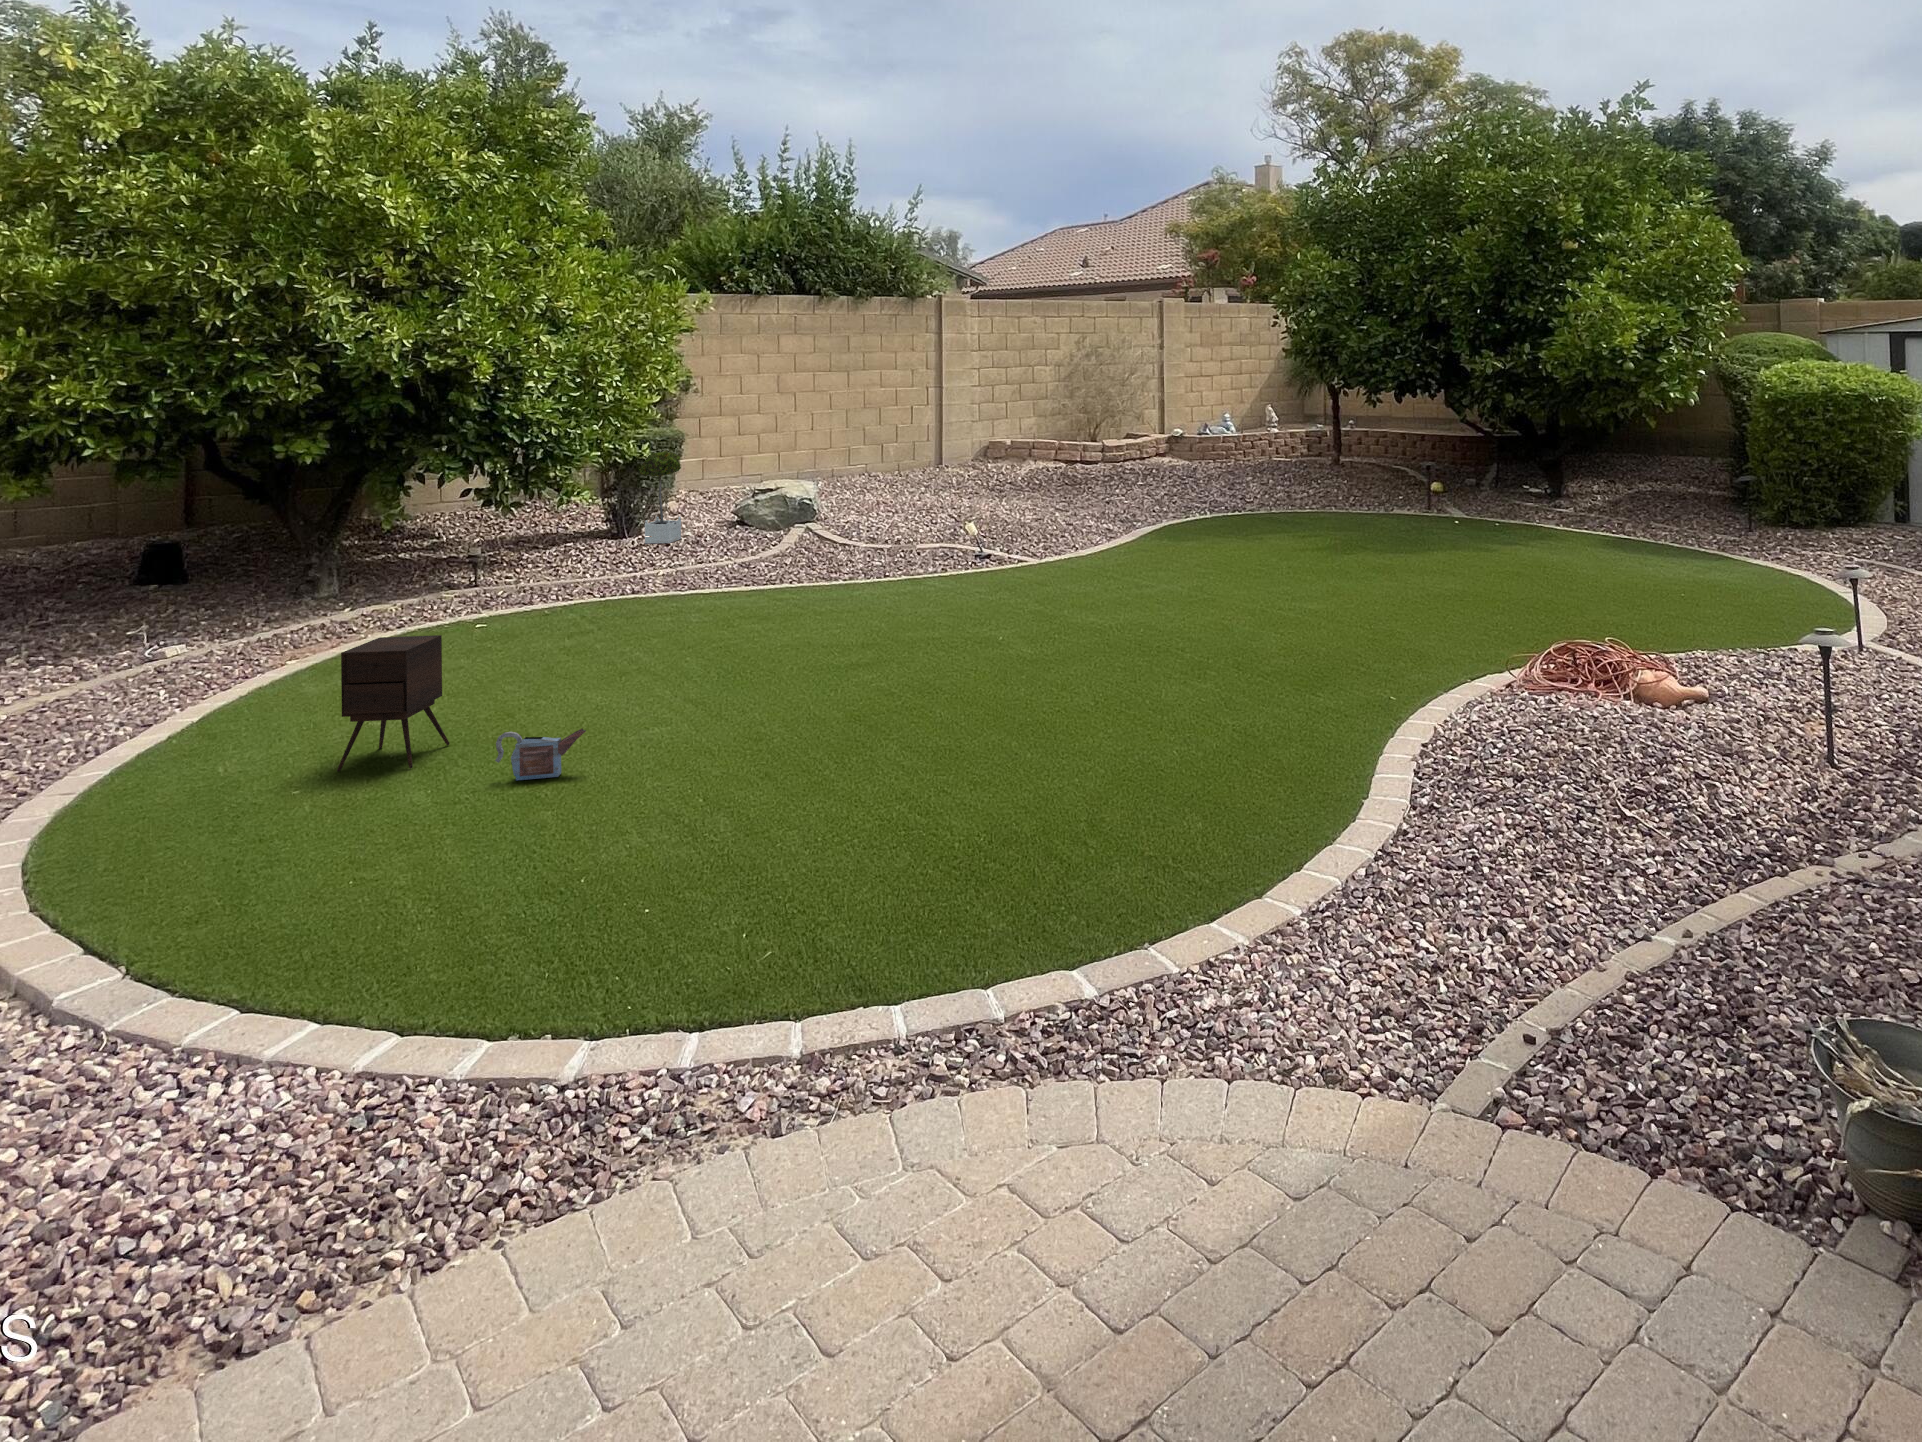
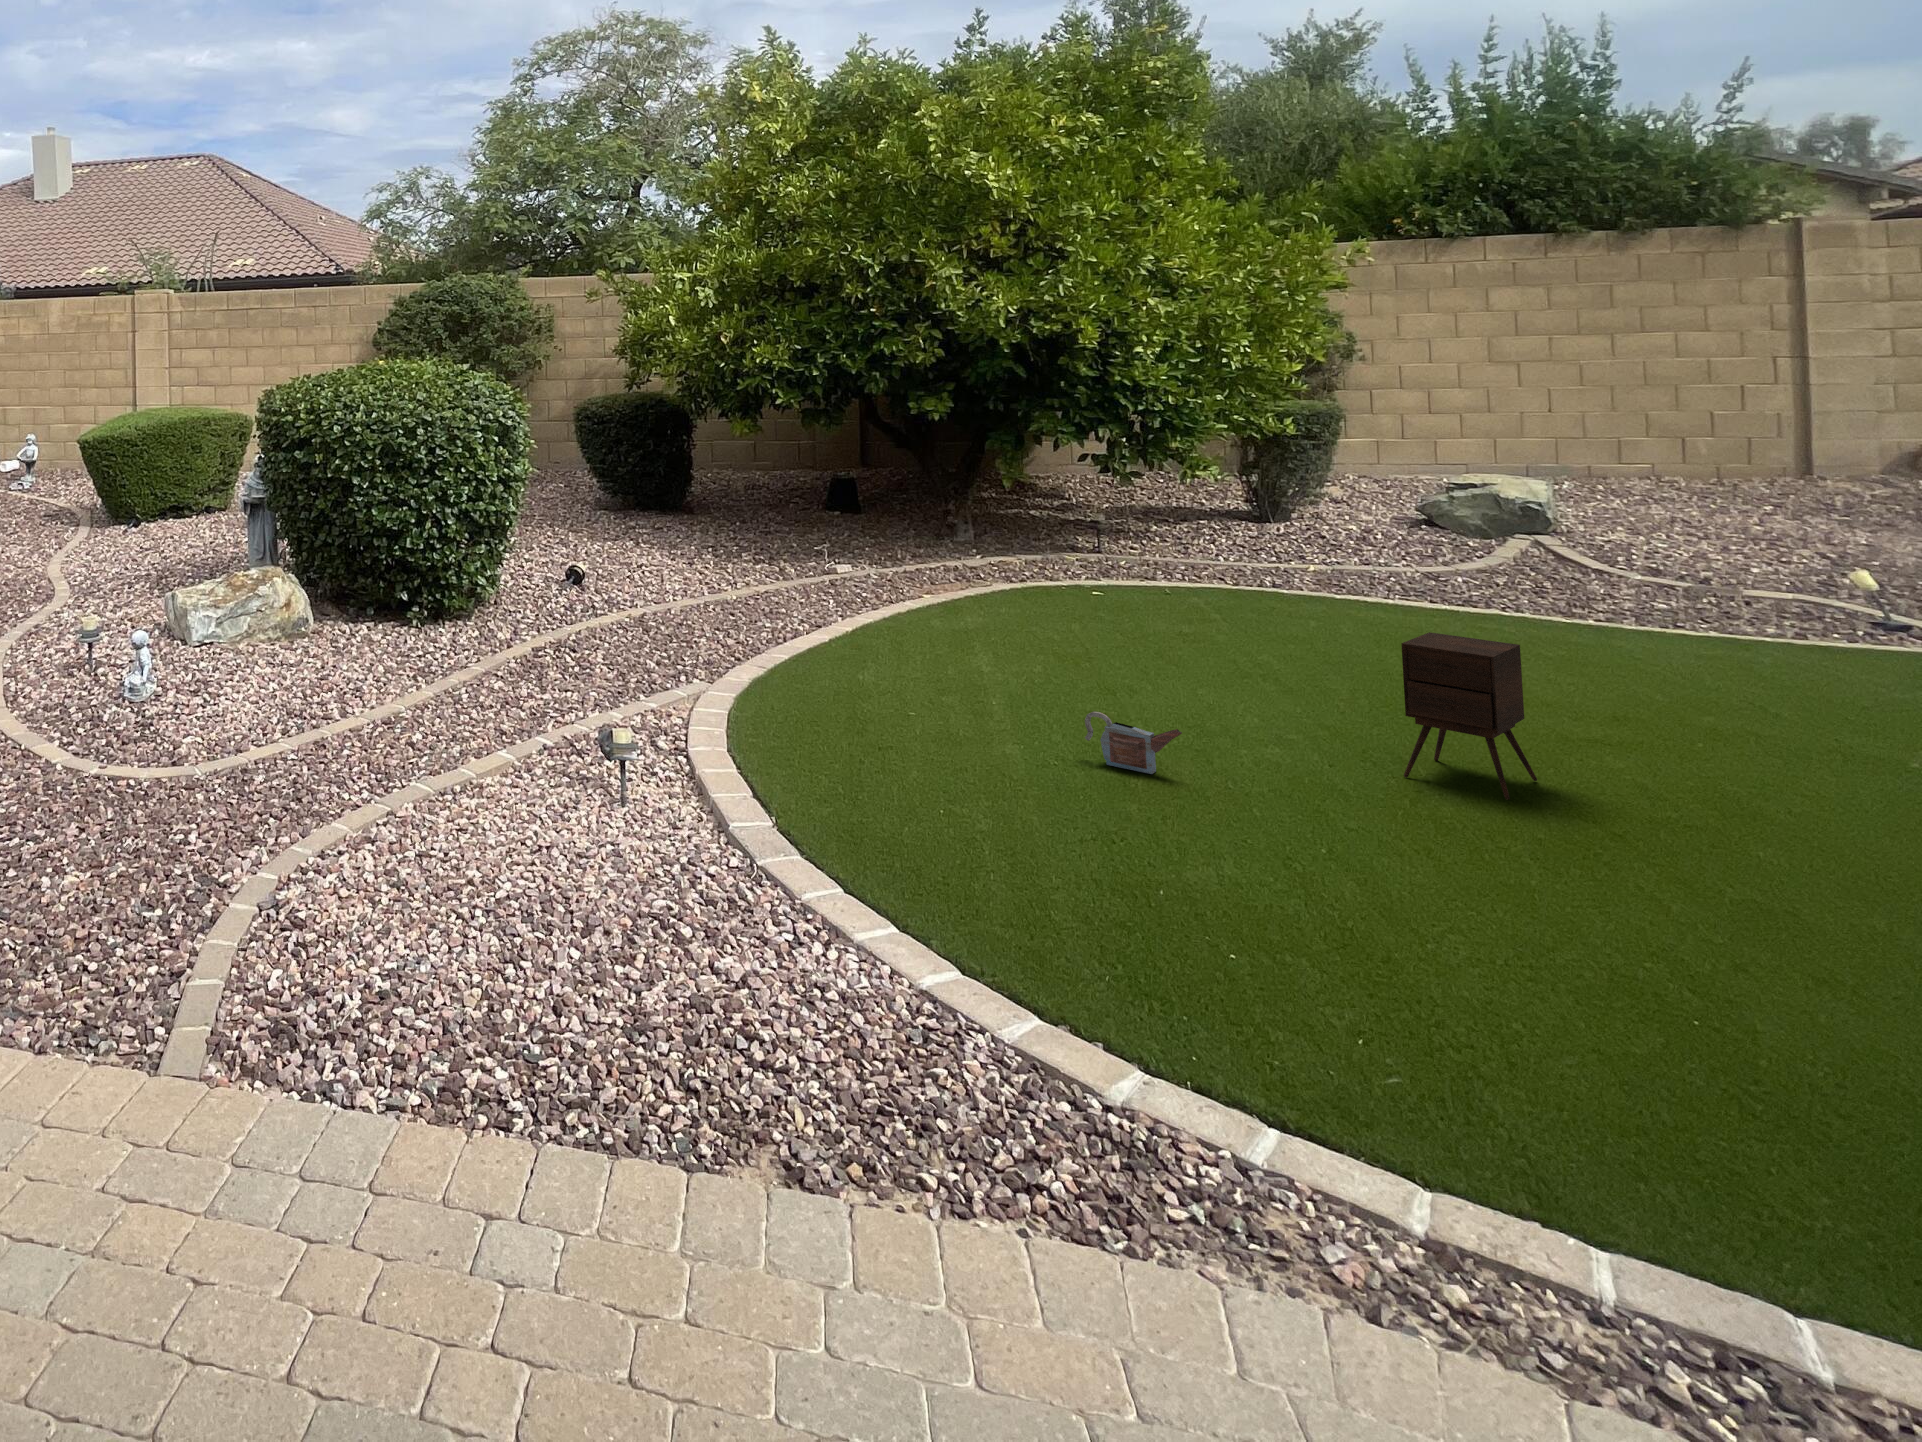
potted tree: present [639,450,681,543] -> none [1281,428,1342,540]
side table: present [337,635,450,772] -> present [1401,632,1537,800]

